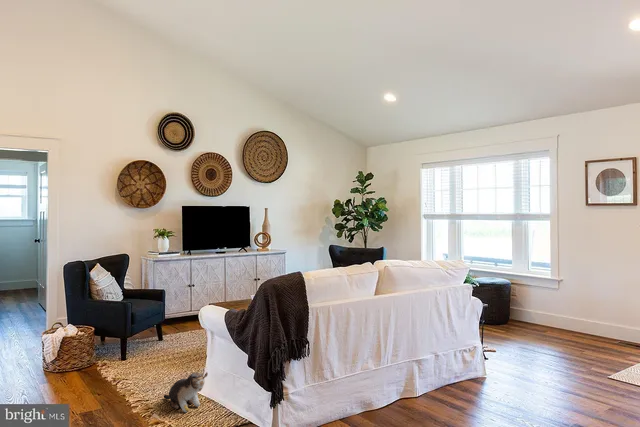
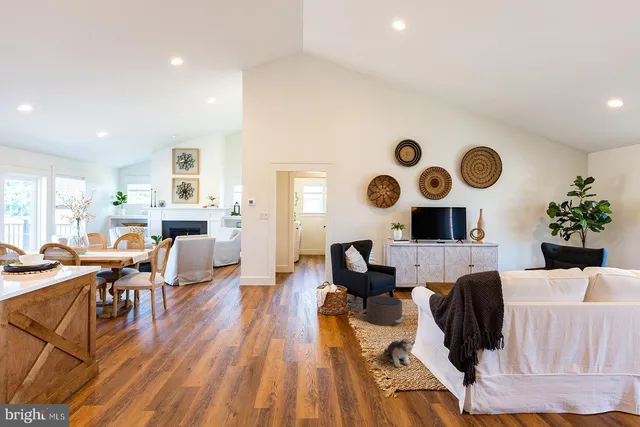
pouf: none [117,329,185,369] -> present [360,296,406,326]

